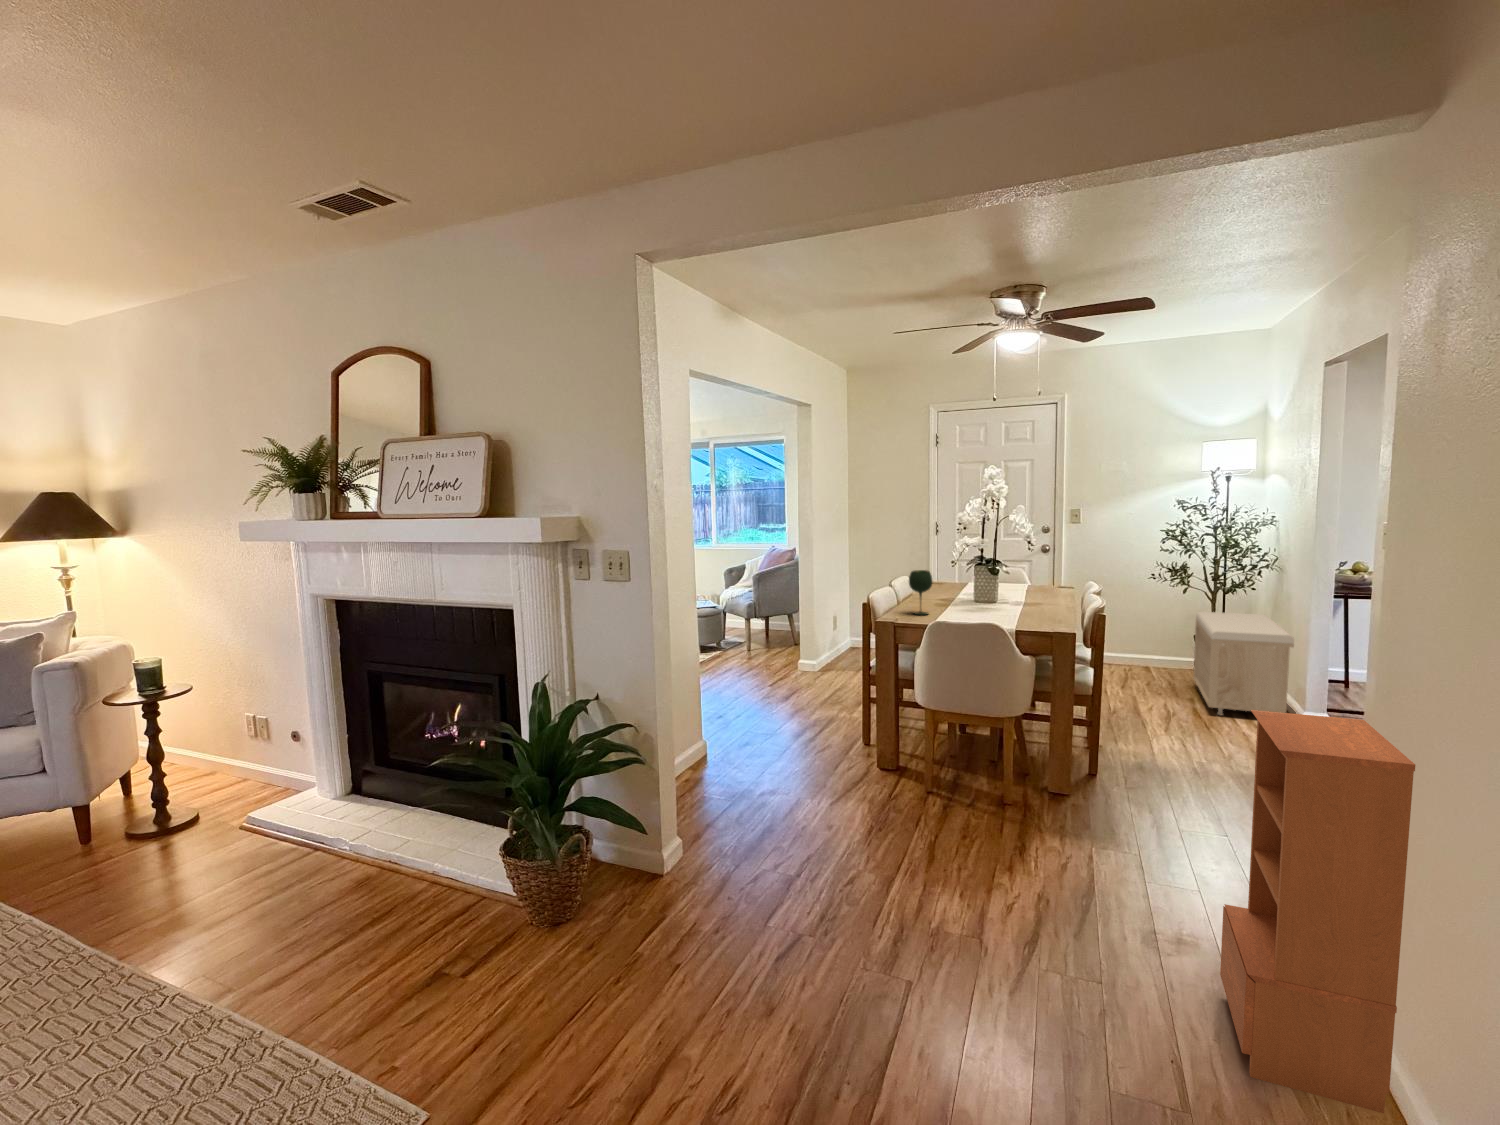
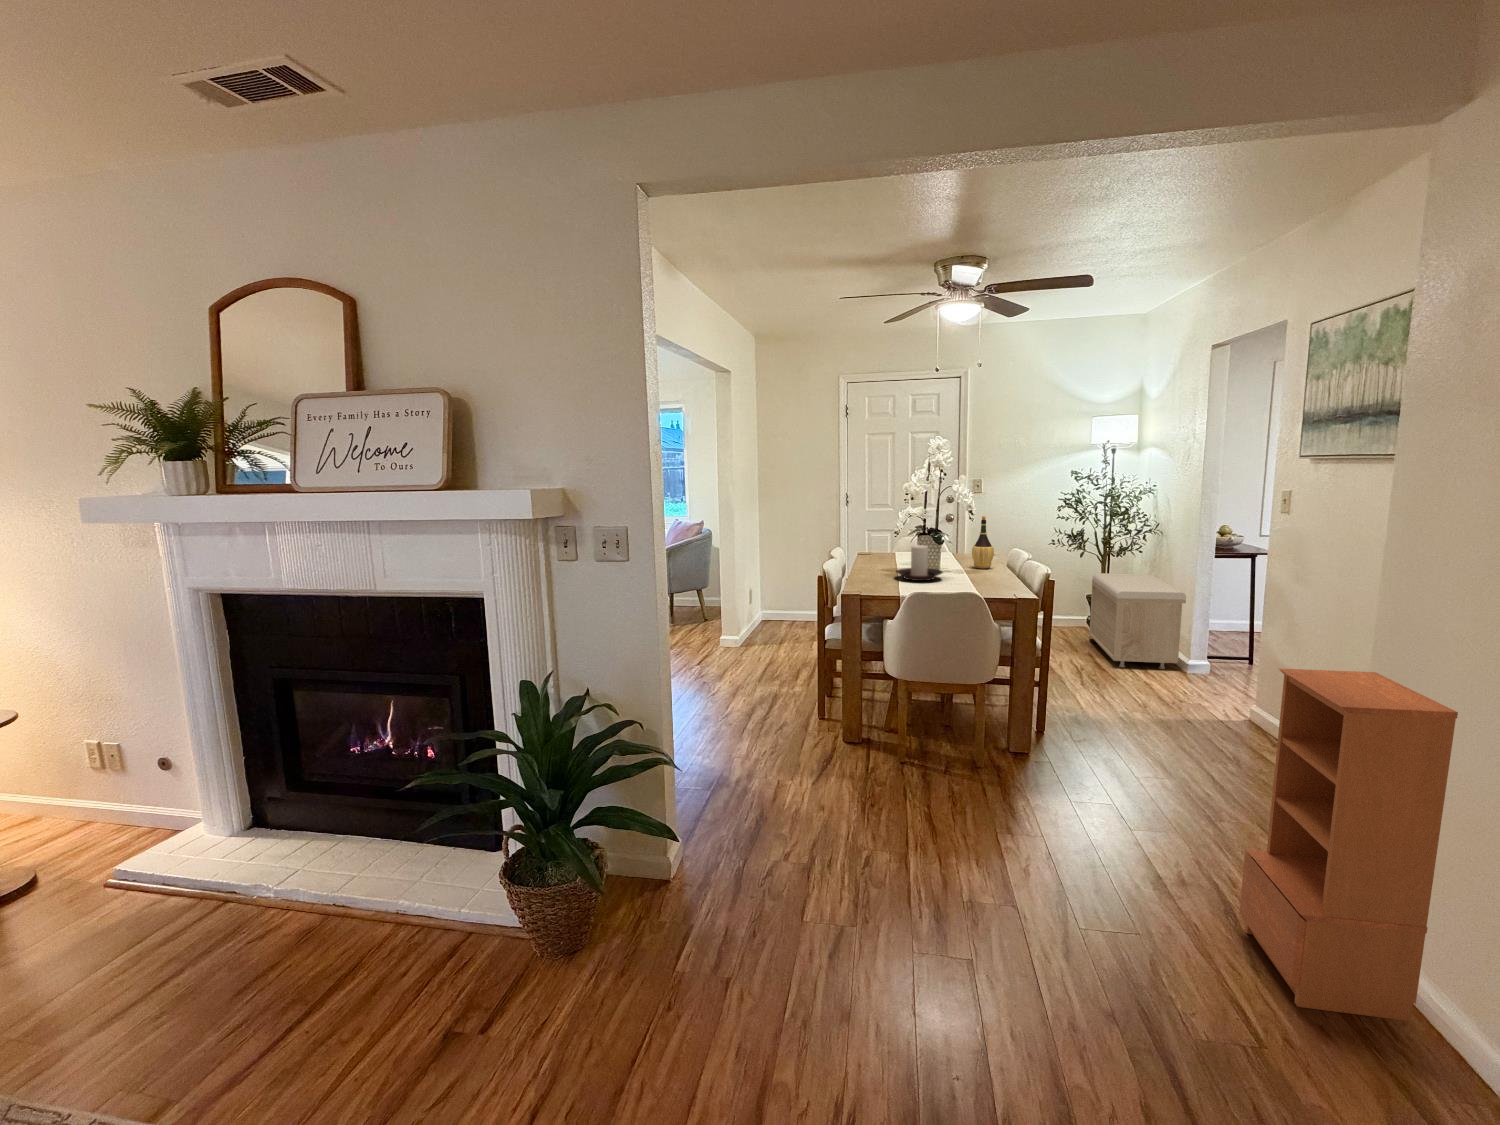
wine bottle: none [1034,547,1057,601] -> present [972,516,994,568]
wine glass: present [909,570,933,615] -> none [868,541,891,586]
candle holder: none [943,574,993,611] -> present [896,545,943,581]

